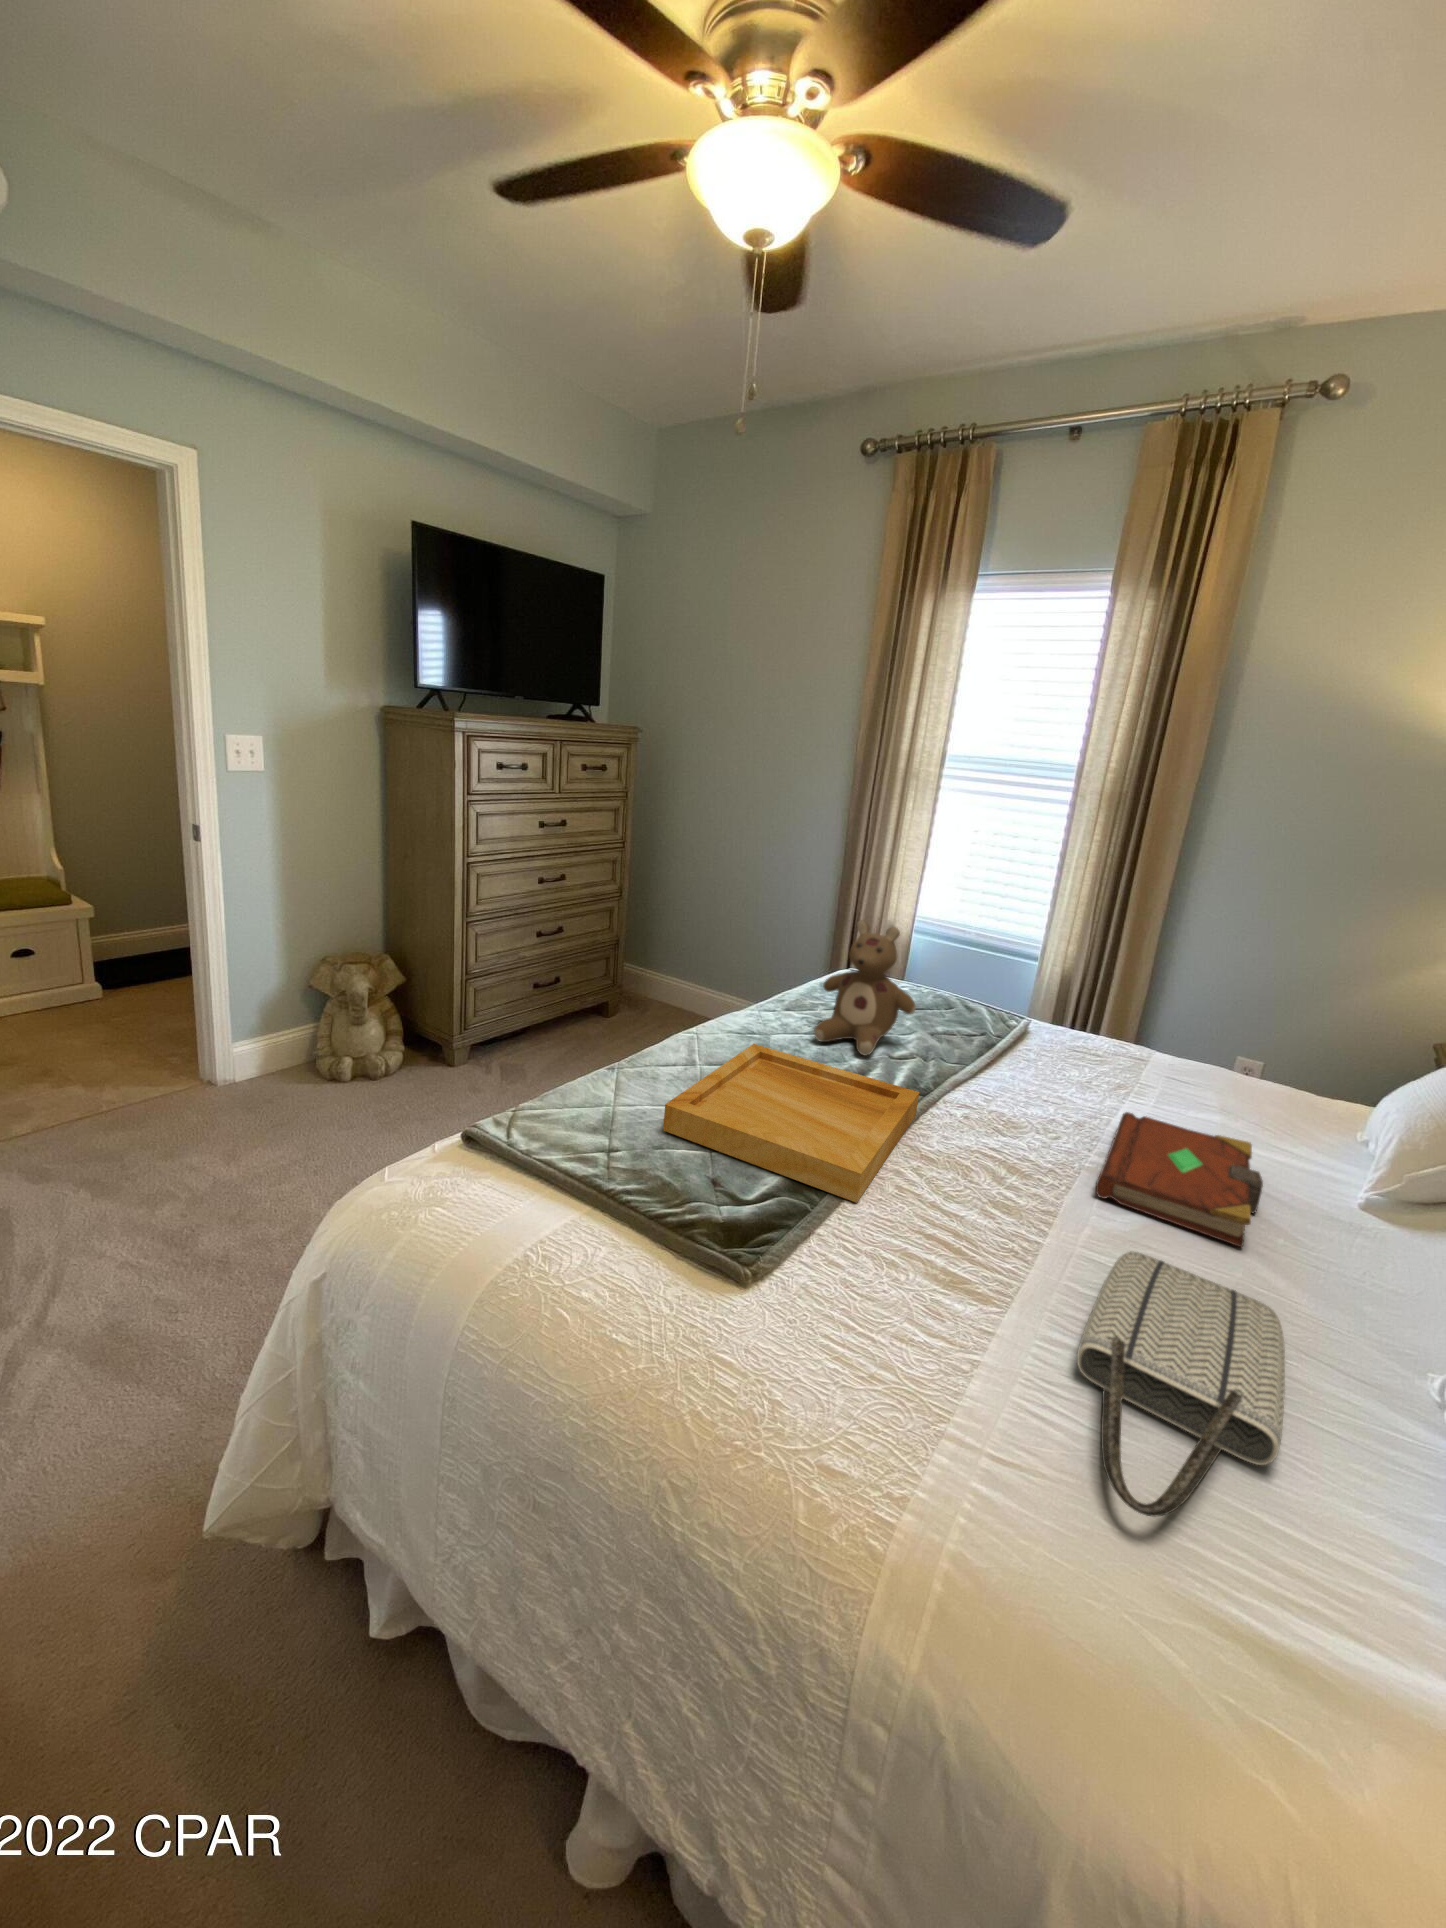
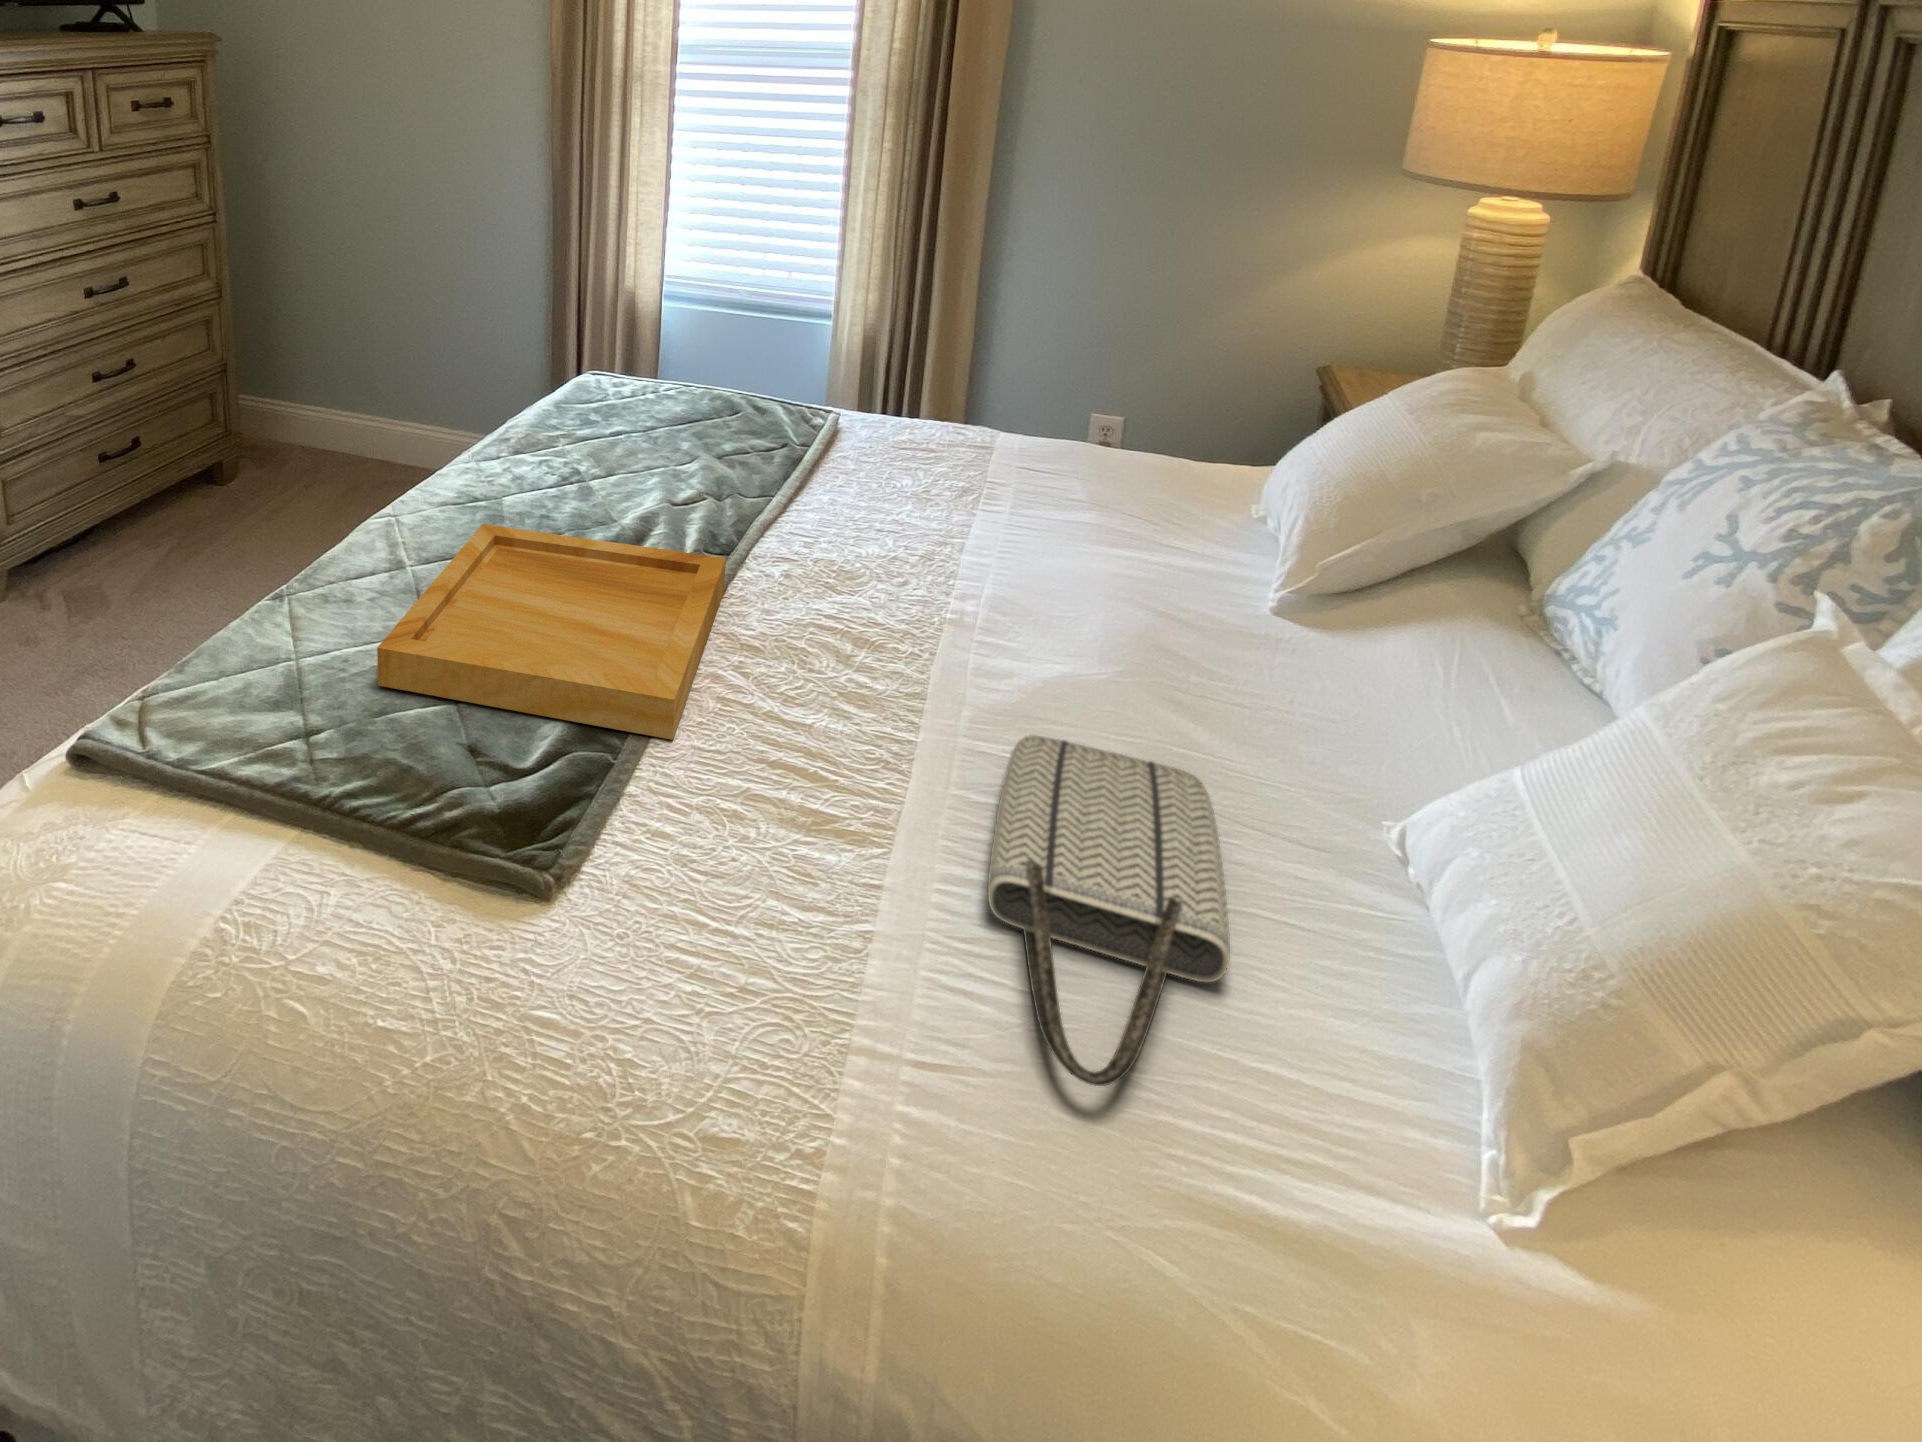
stuffed bear: present [814,920,916,1056] -> none [562,316,699,511]
book: present [1096,1112,1263,1247] -> none [969,536,1161,698]

